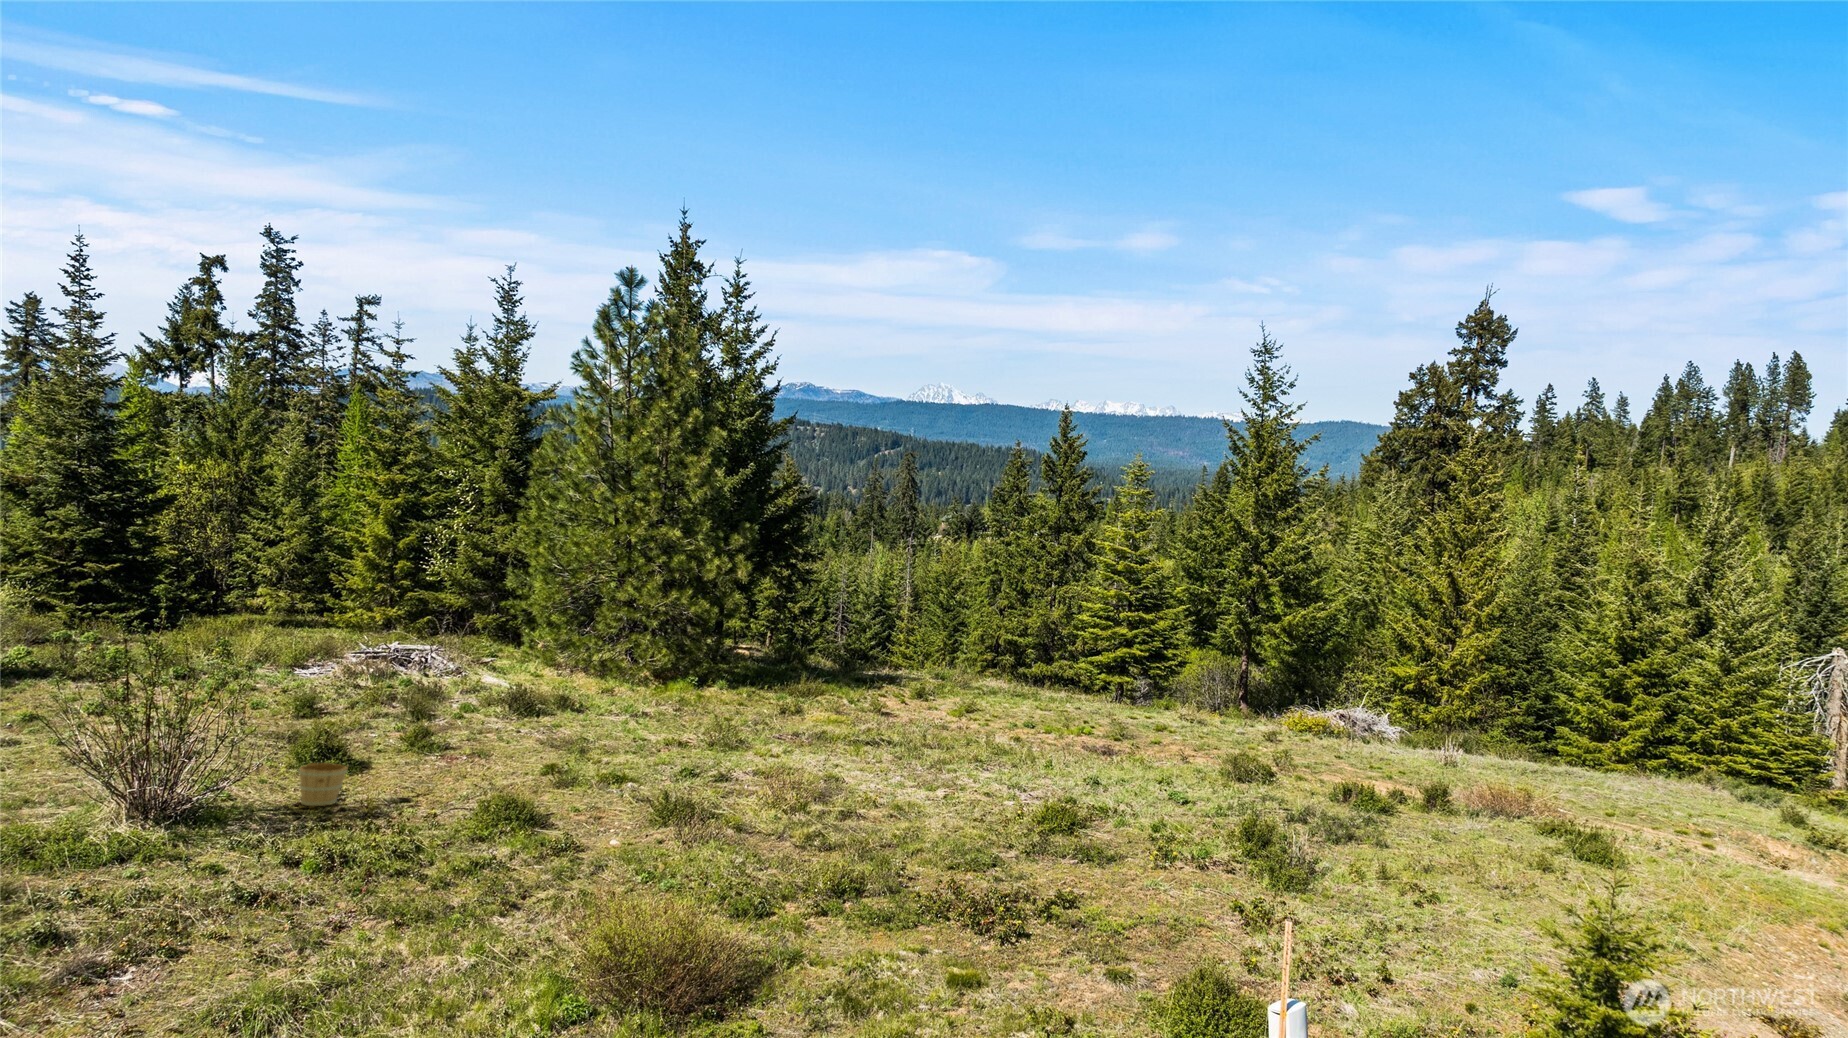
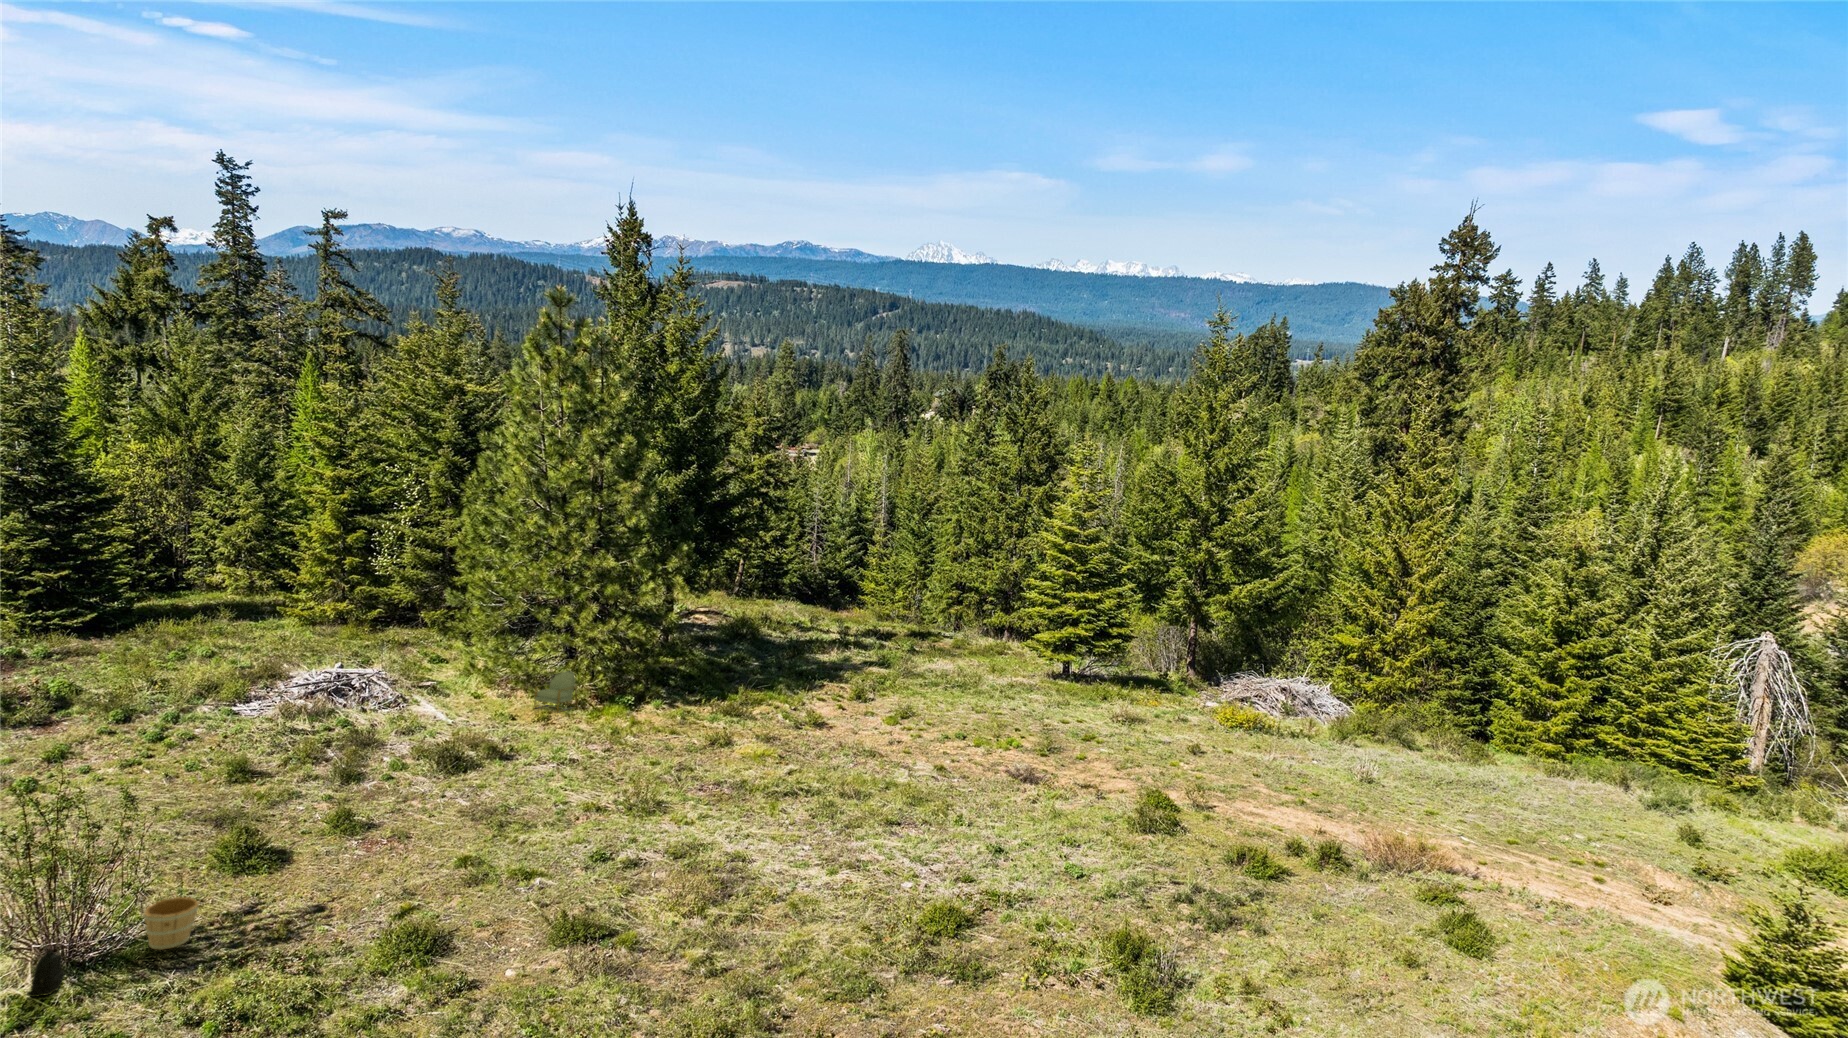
chair: none [598,658,641,698] -> present [534,672,577,712]
backpack: none [204,783,236,825] -> present [27,951,65,997]

